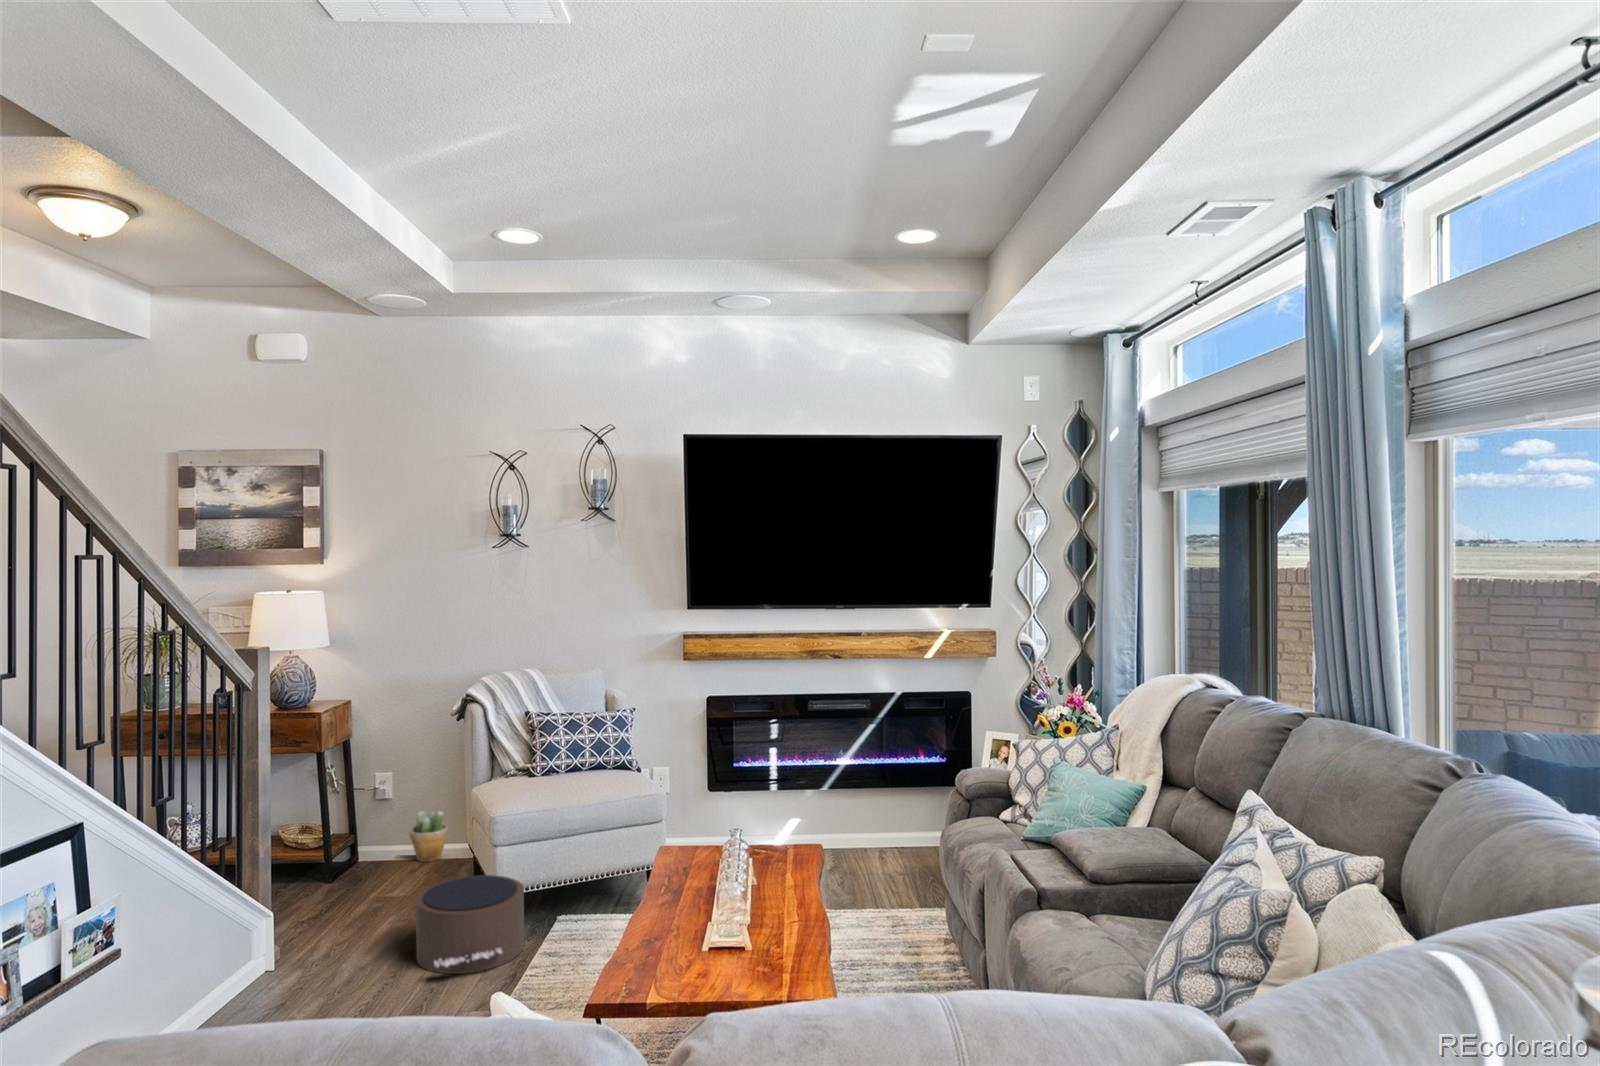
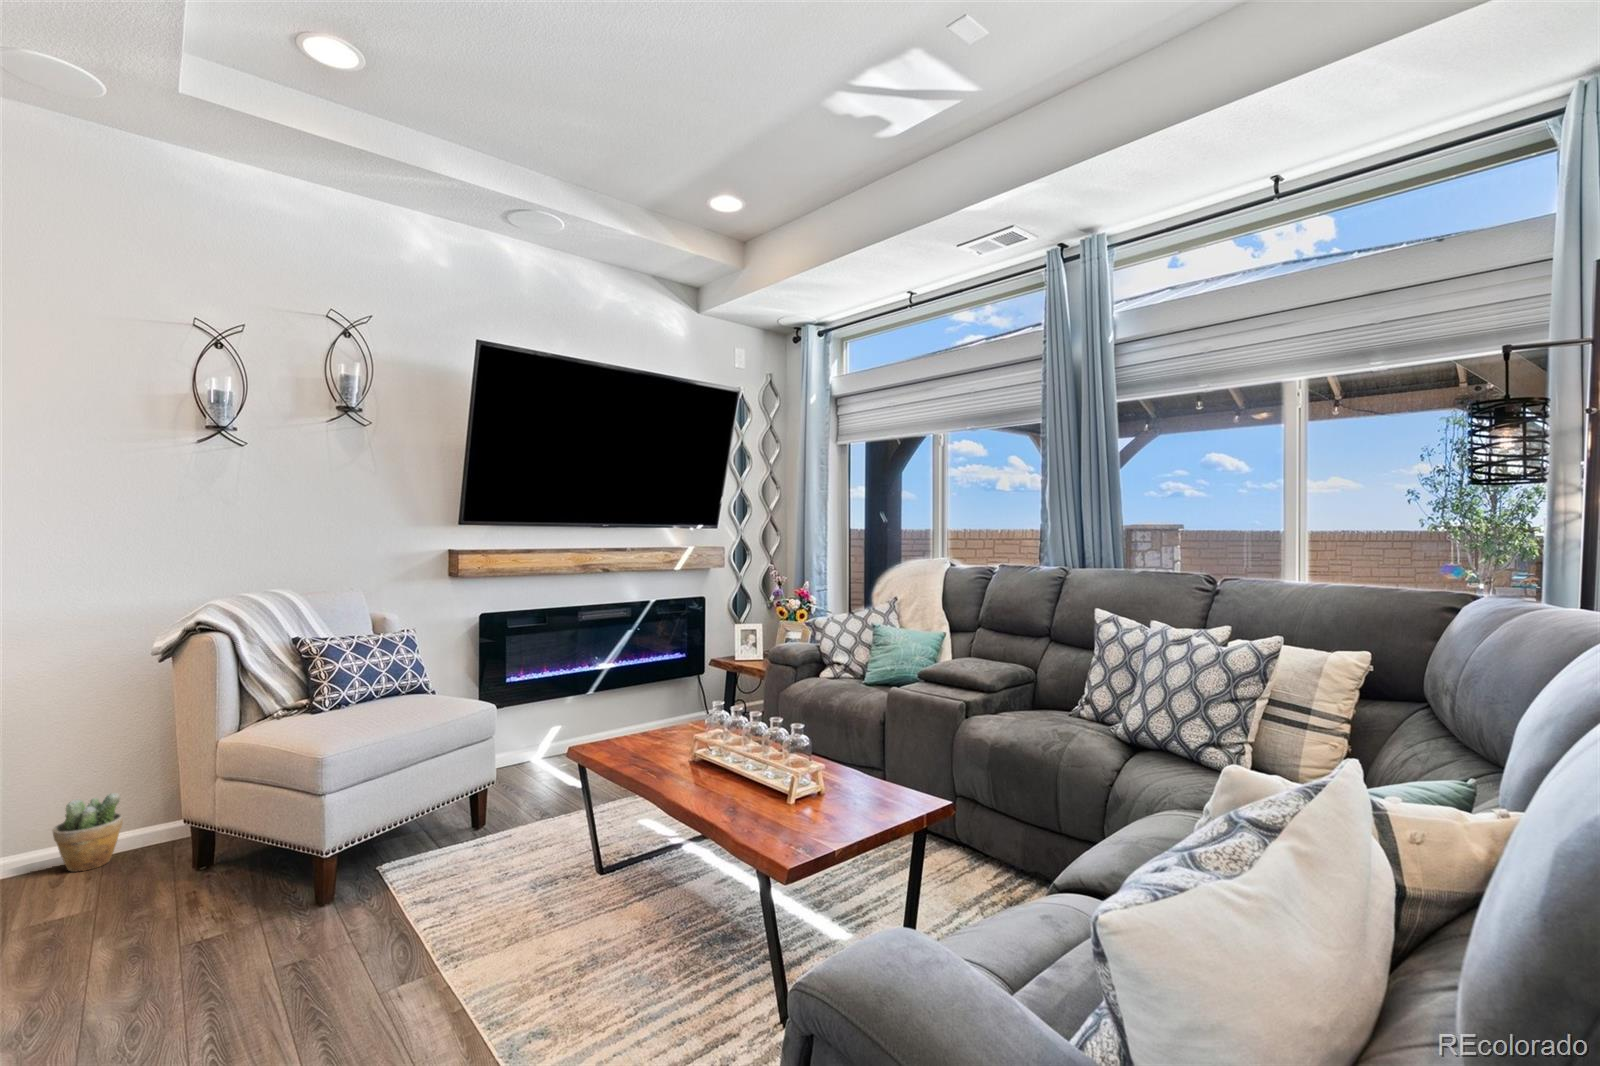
pouf: present [416,875,524,974] -> none [192,834,390,984]

